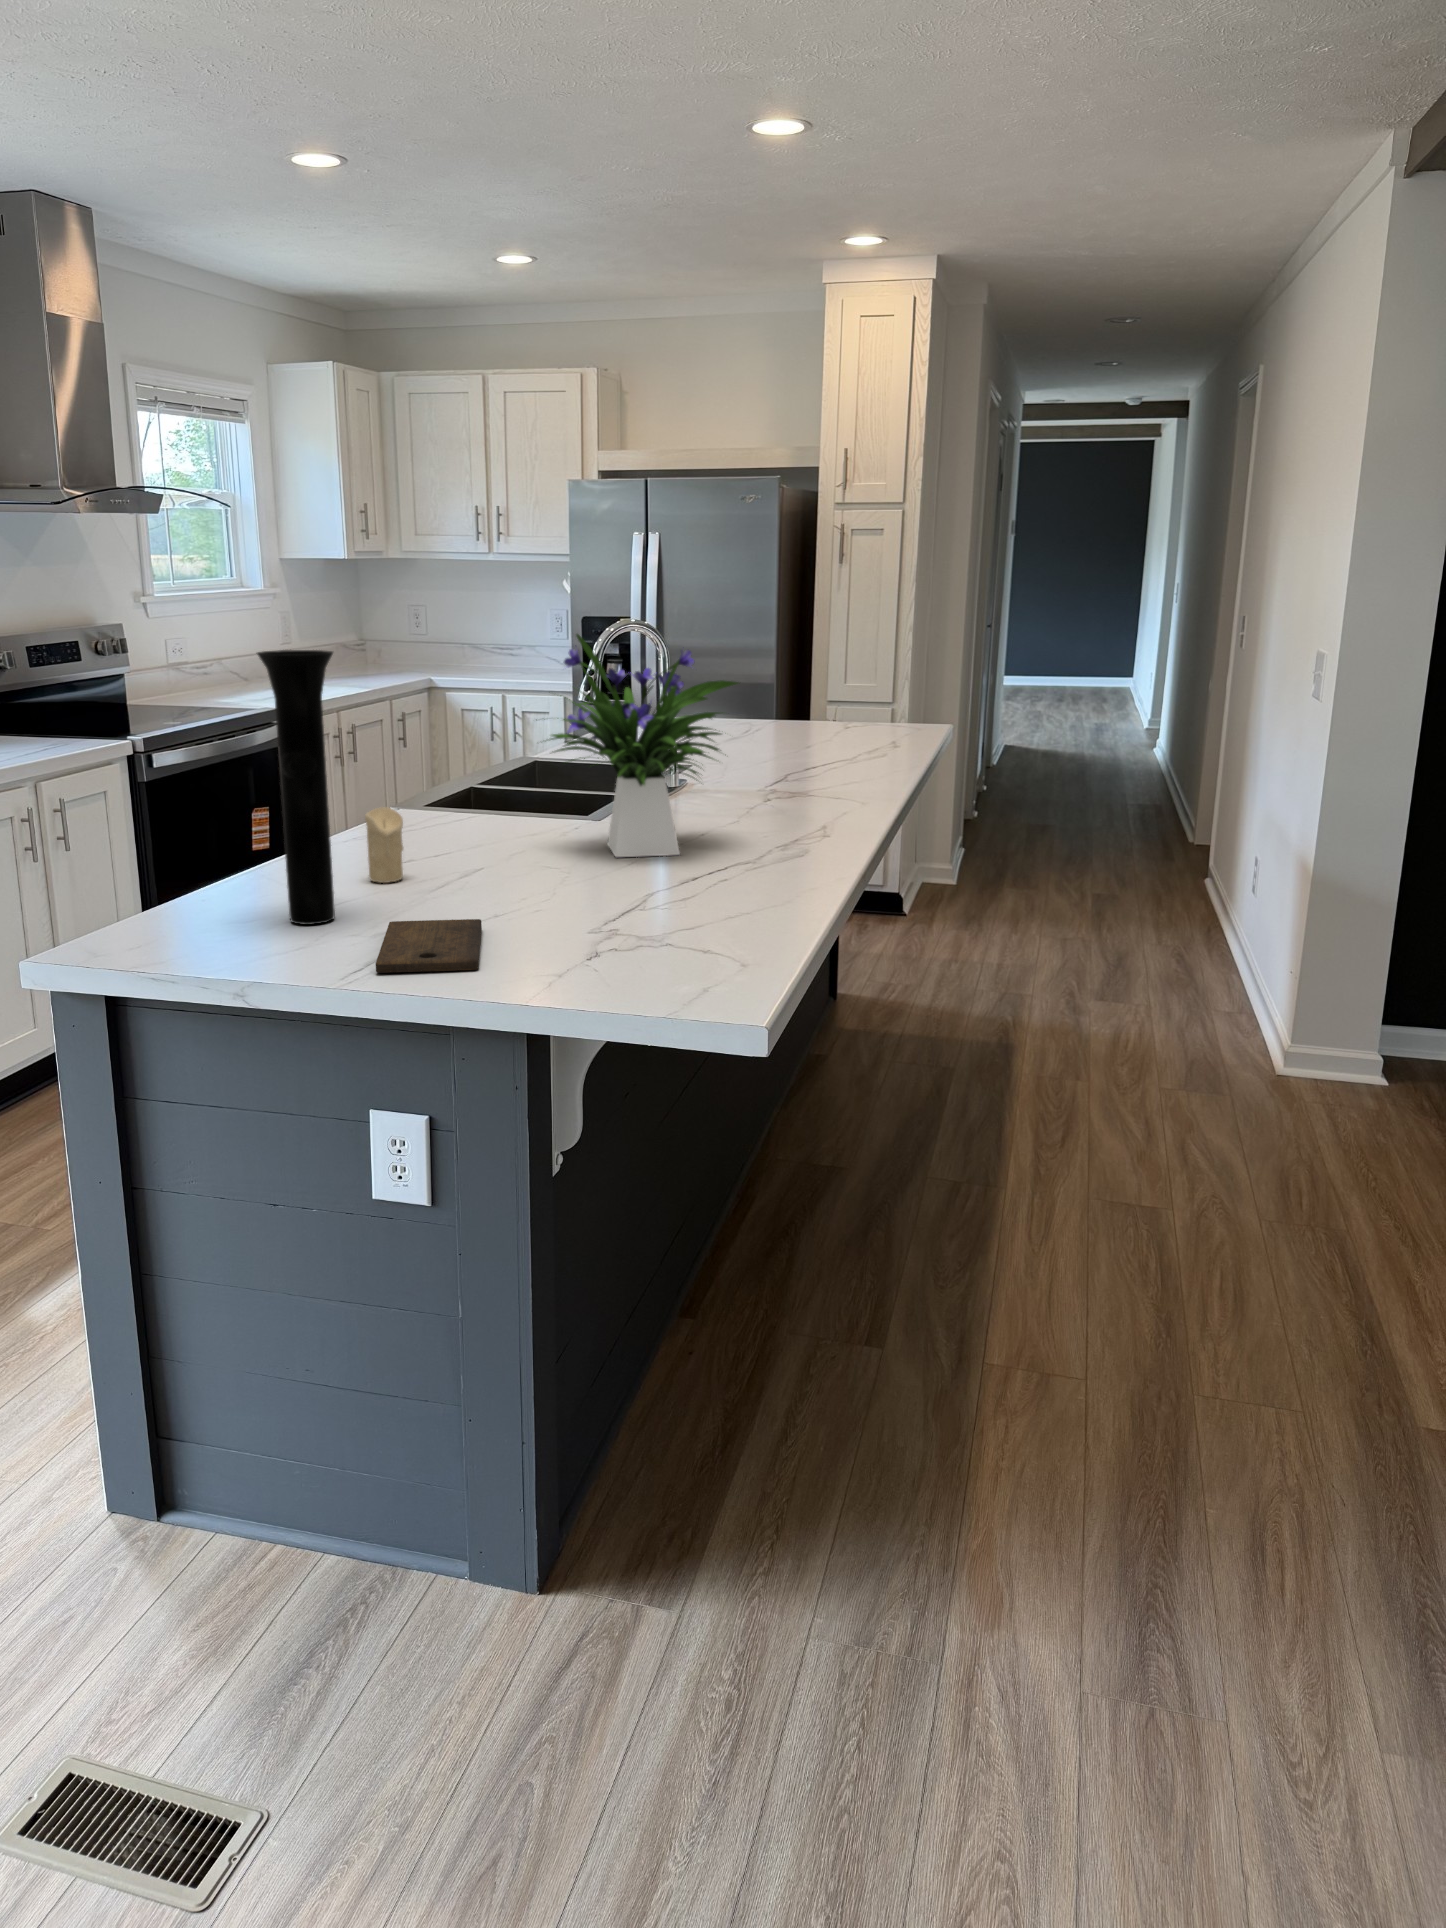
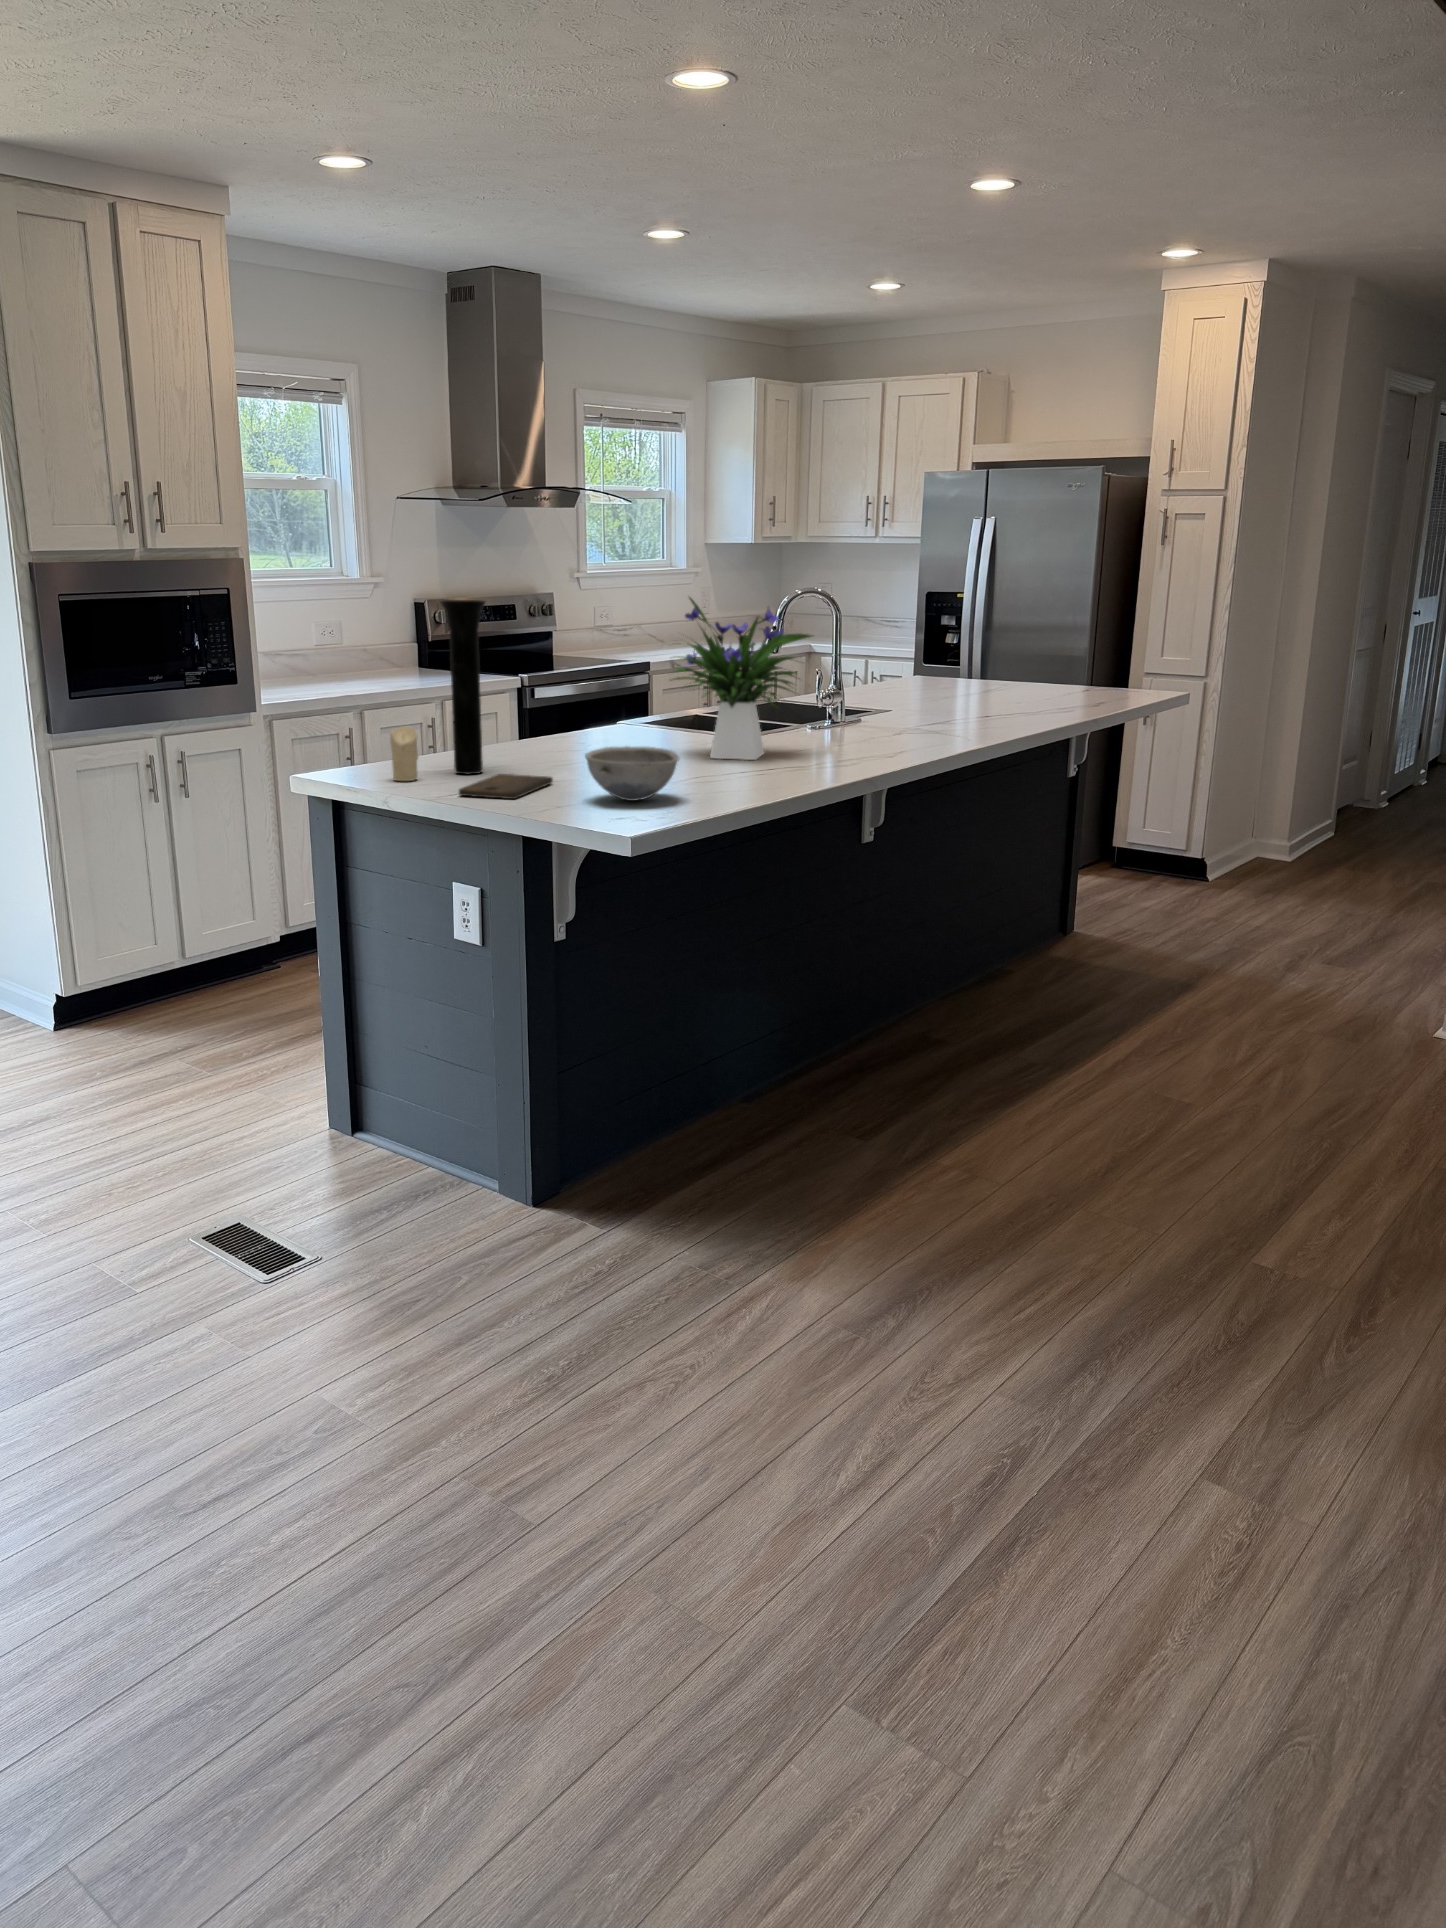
candle: present [365,807,403,883] -> present [390,726,418,781]
bowl: none [584,864,731,953] -> present [585,746,679,801]

